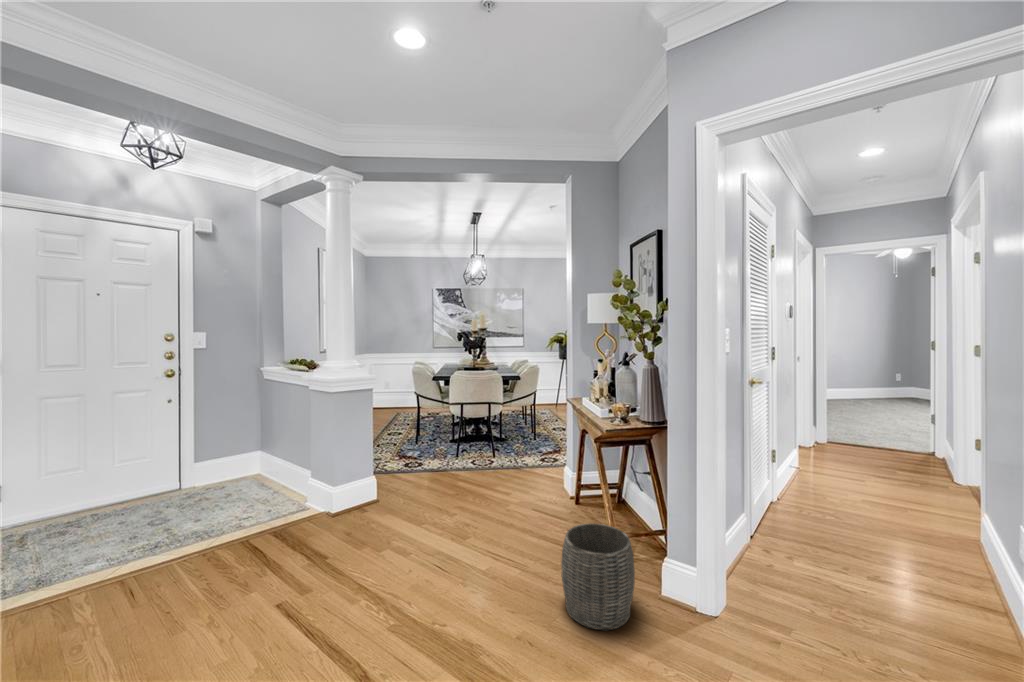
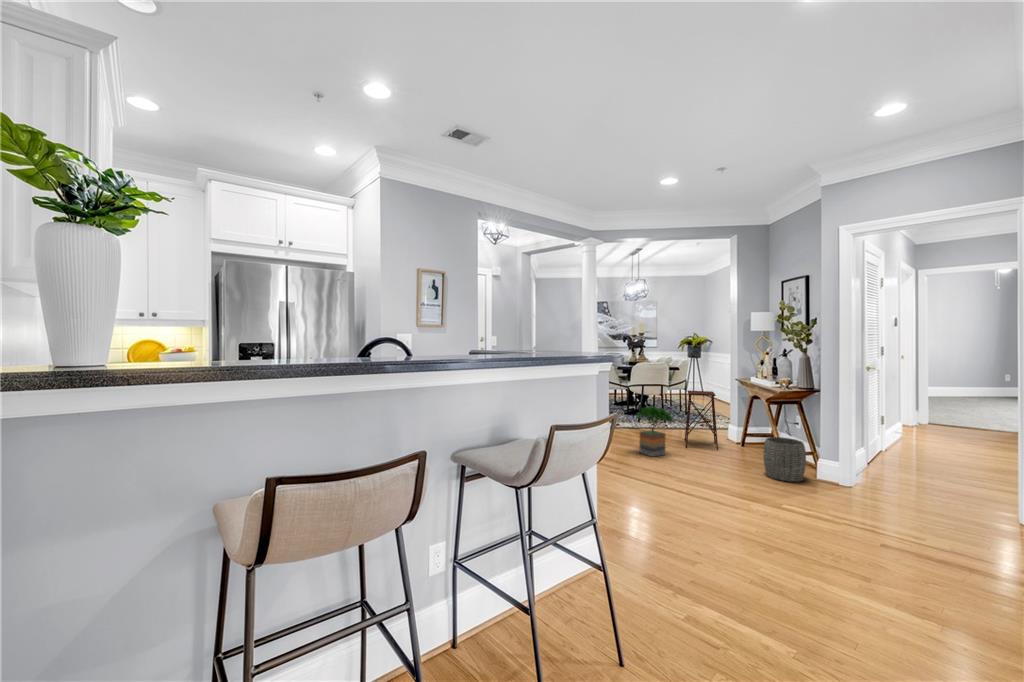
side table: none [473,421,531,526] -> present [685,390,718,450]
potted tree: none [367,457,434,558] -> present [636,407,673,457]

